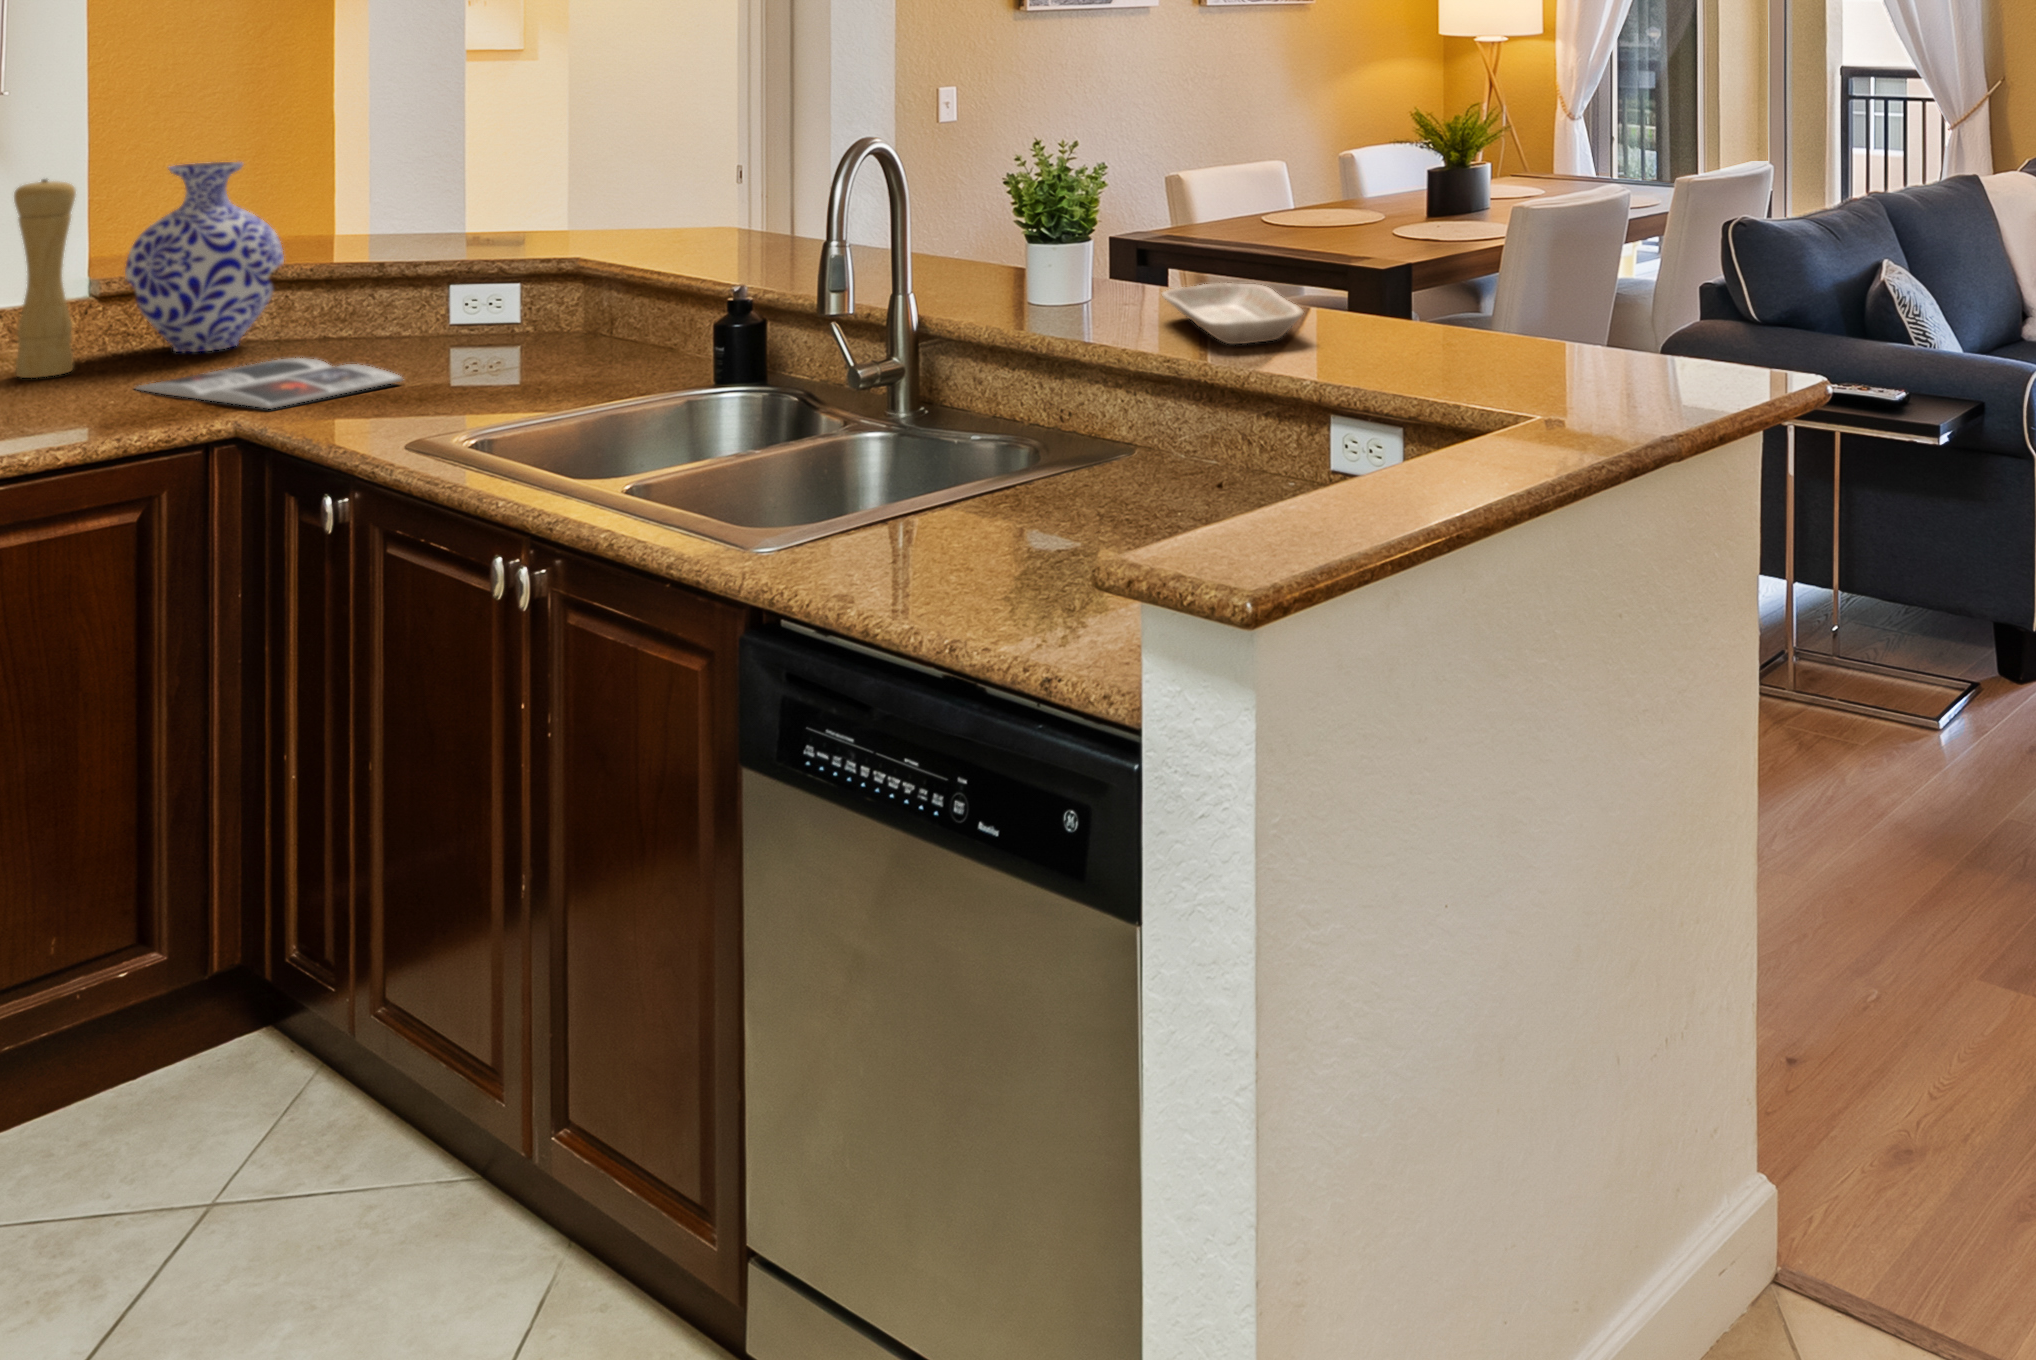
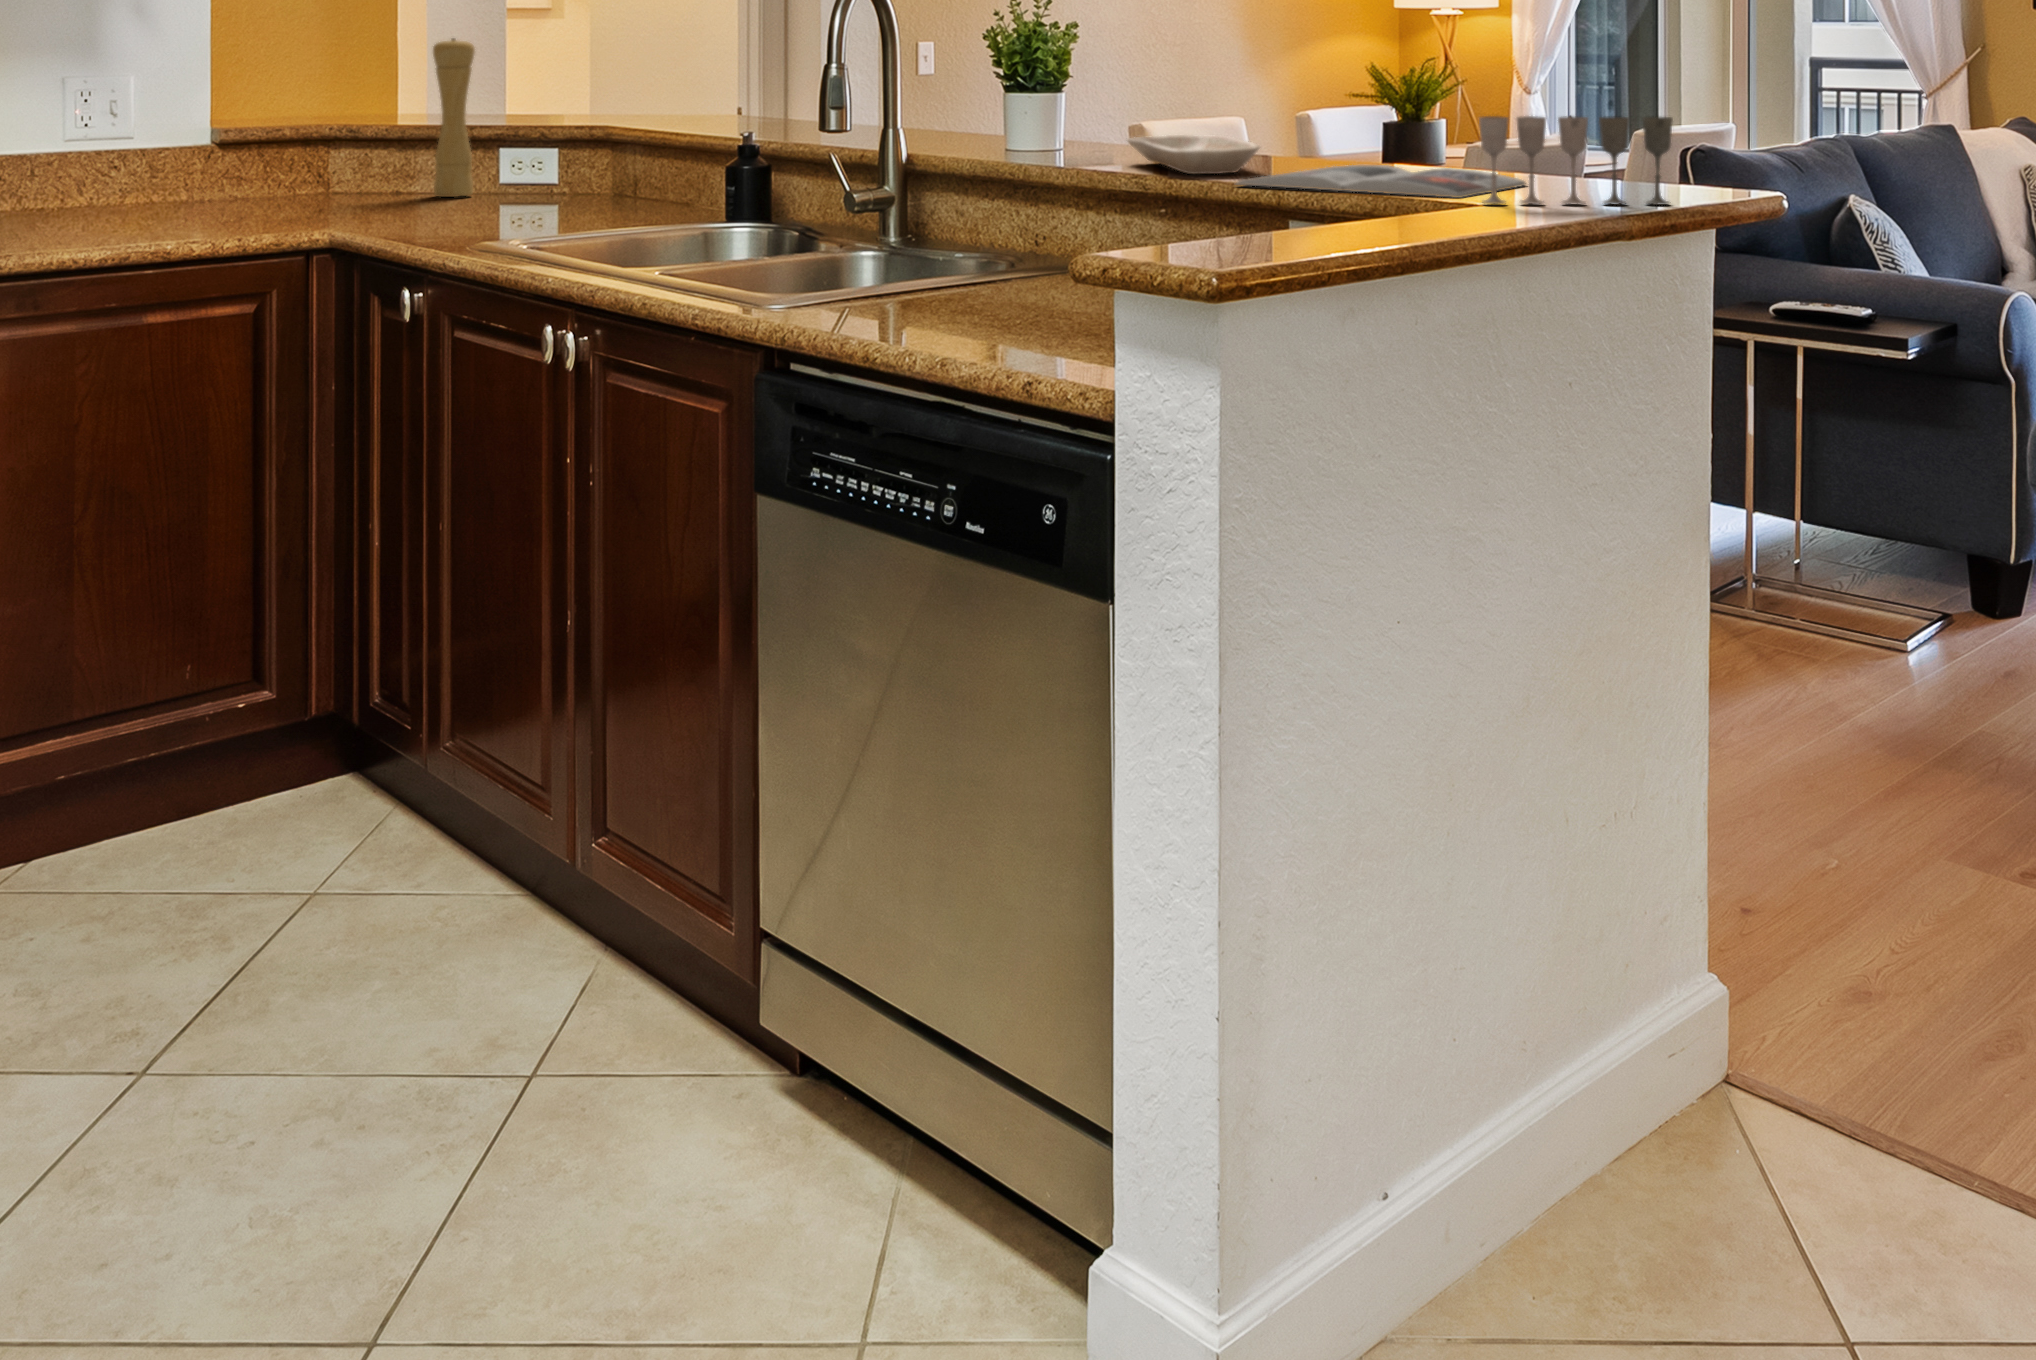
vase: present [125,162,284,352] -> none [238,35,362,198]
pepper mill: present [14,179,76,378] -> present [433,38,475,197]
wine glass: none [1529,311,1724,410] -> present [1479,116,1673,205]
magazine: present [136,358,404,409] -> present [1236,165,1526,198]

